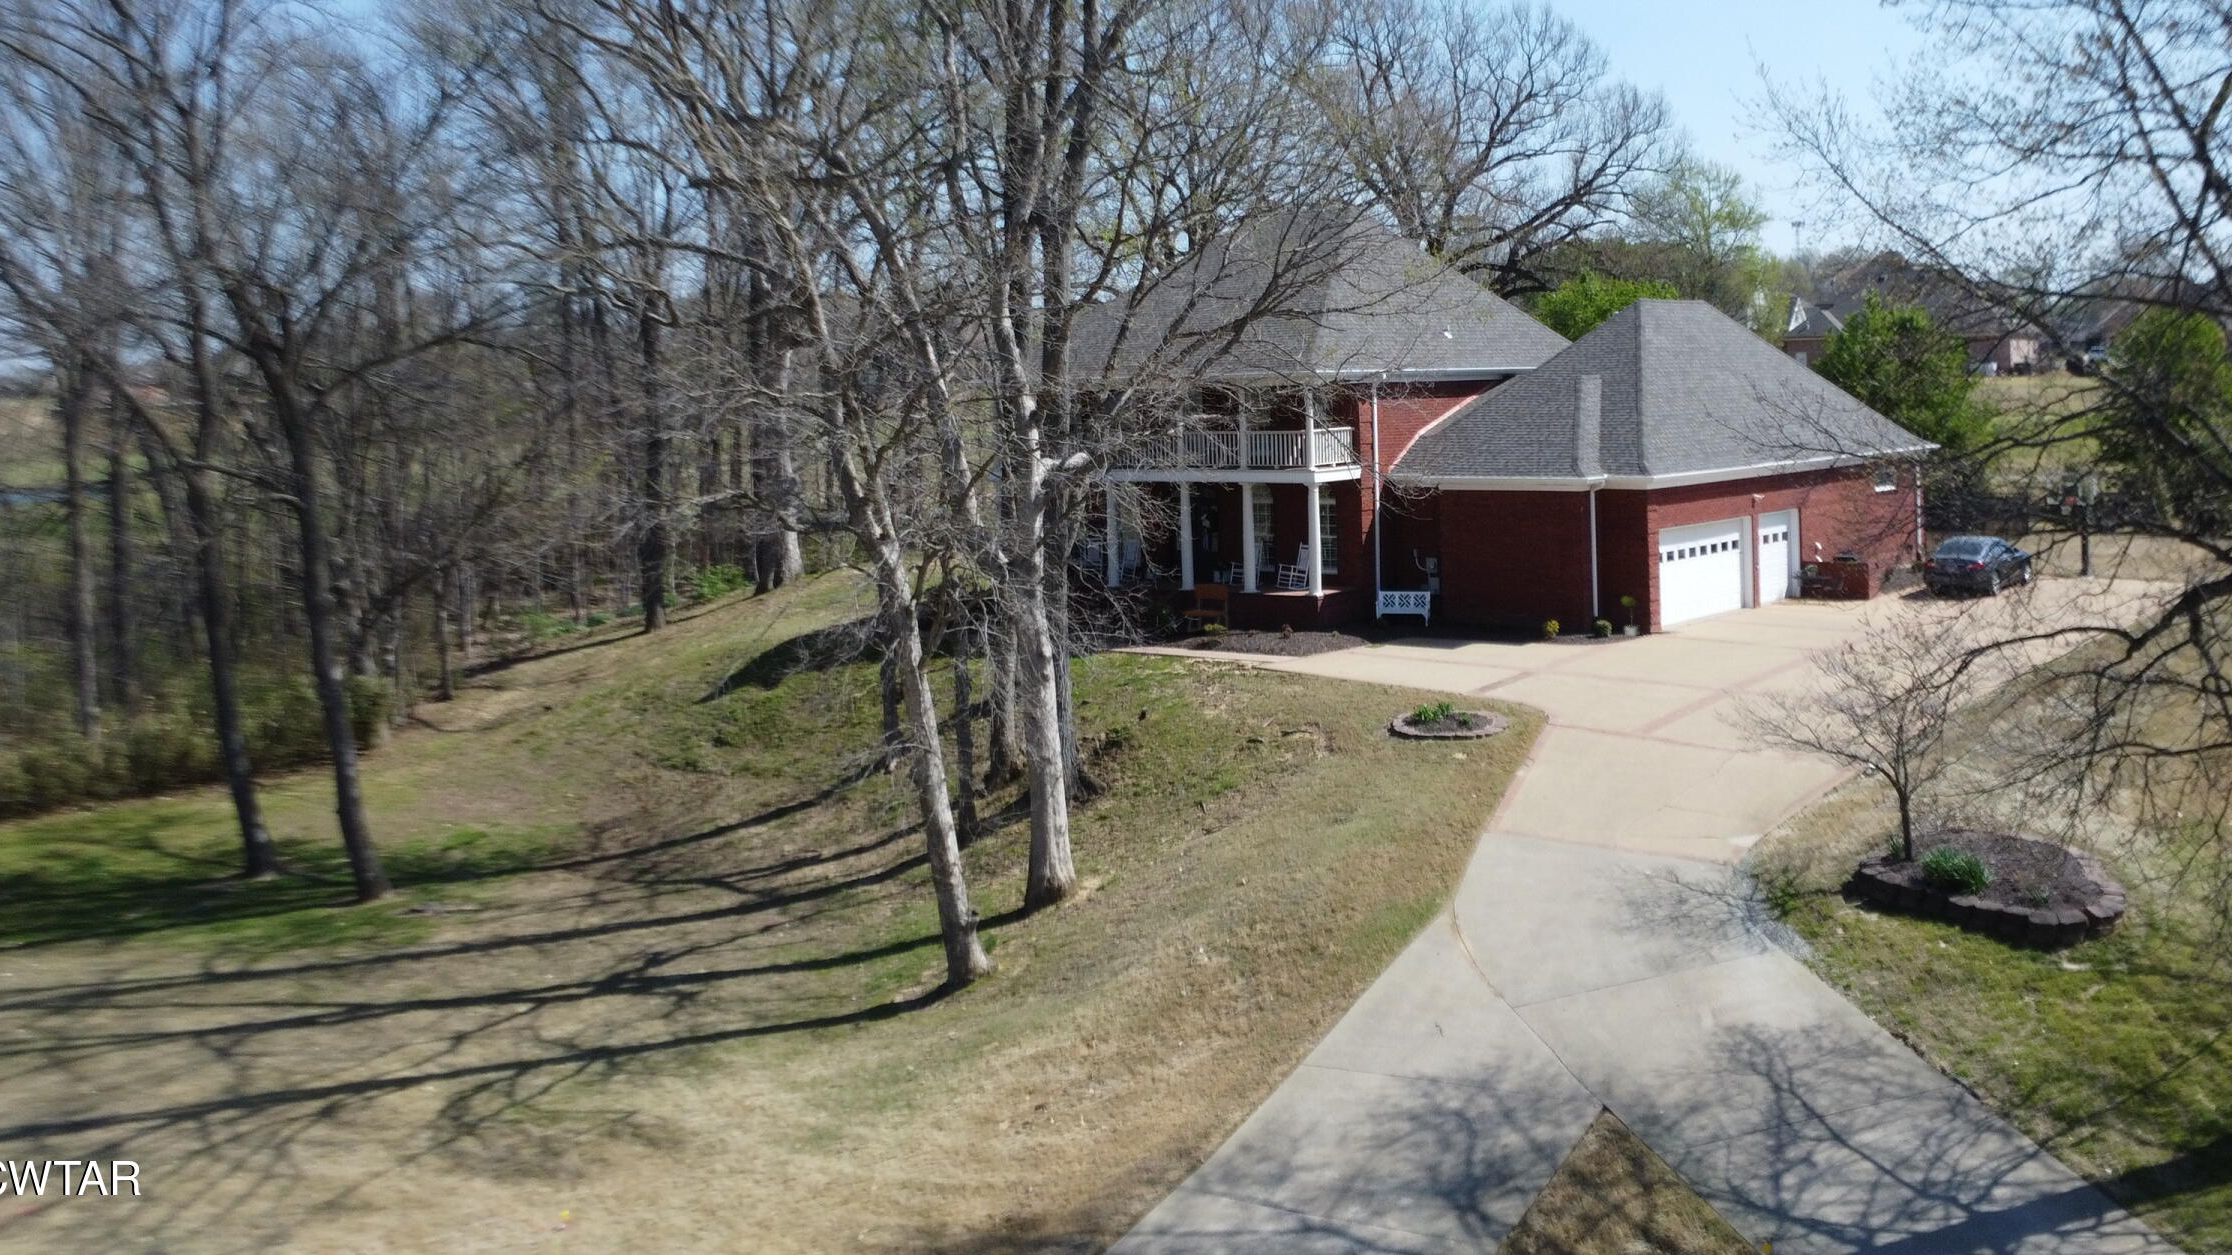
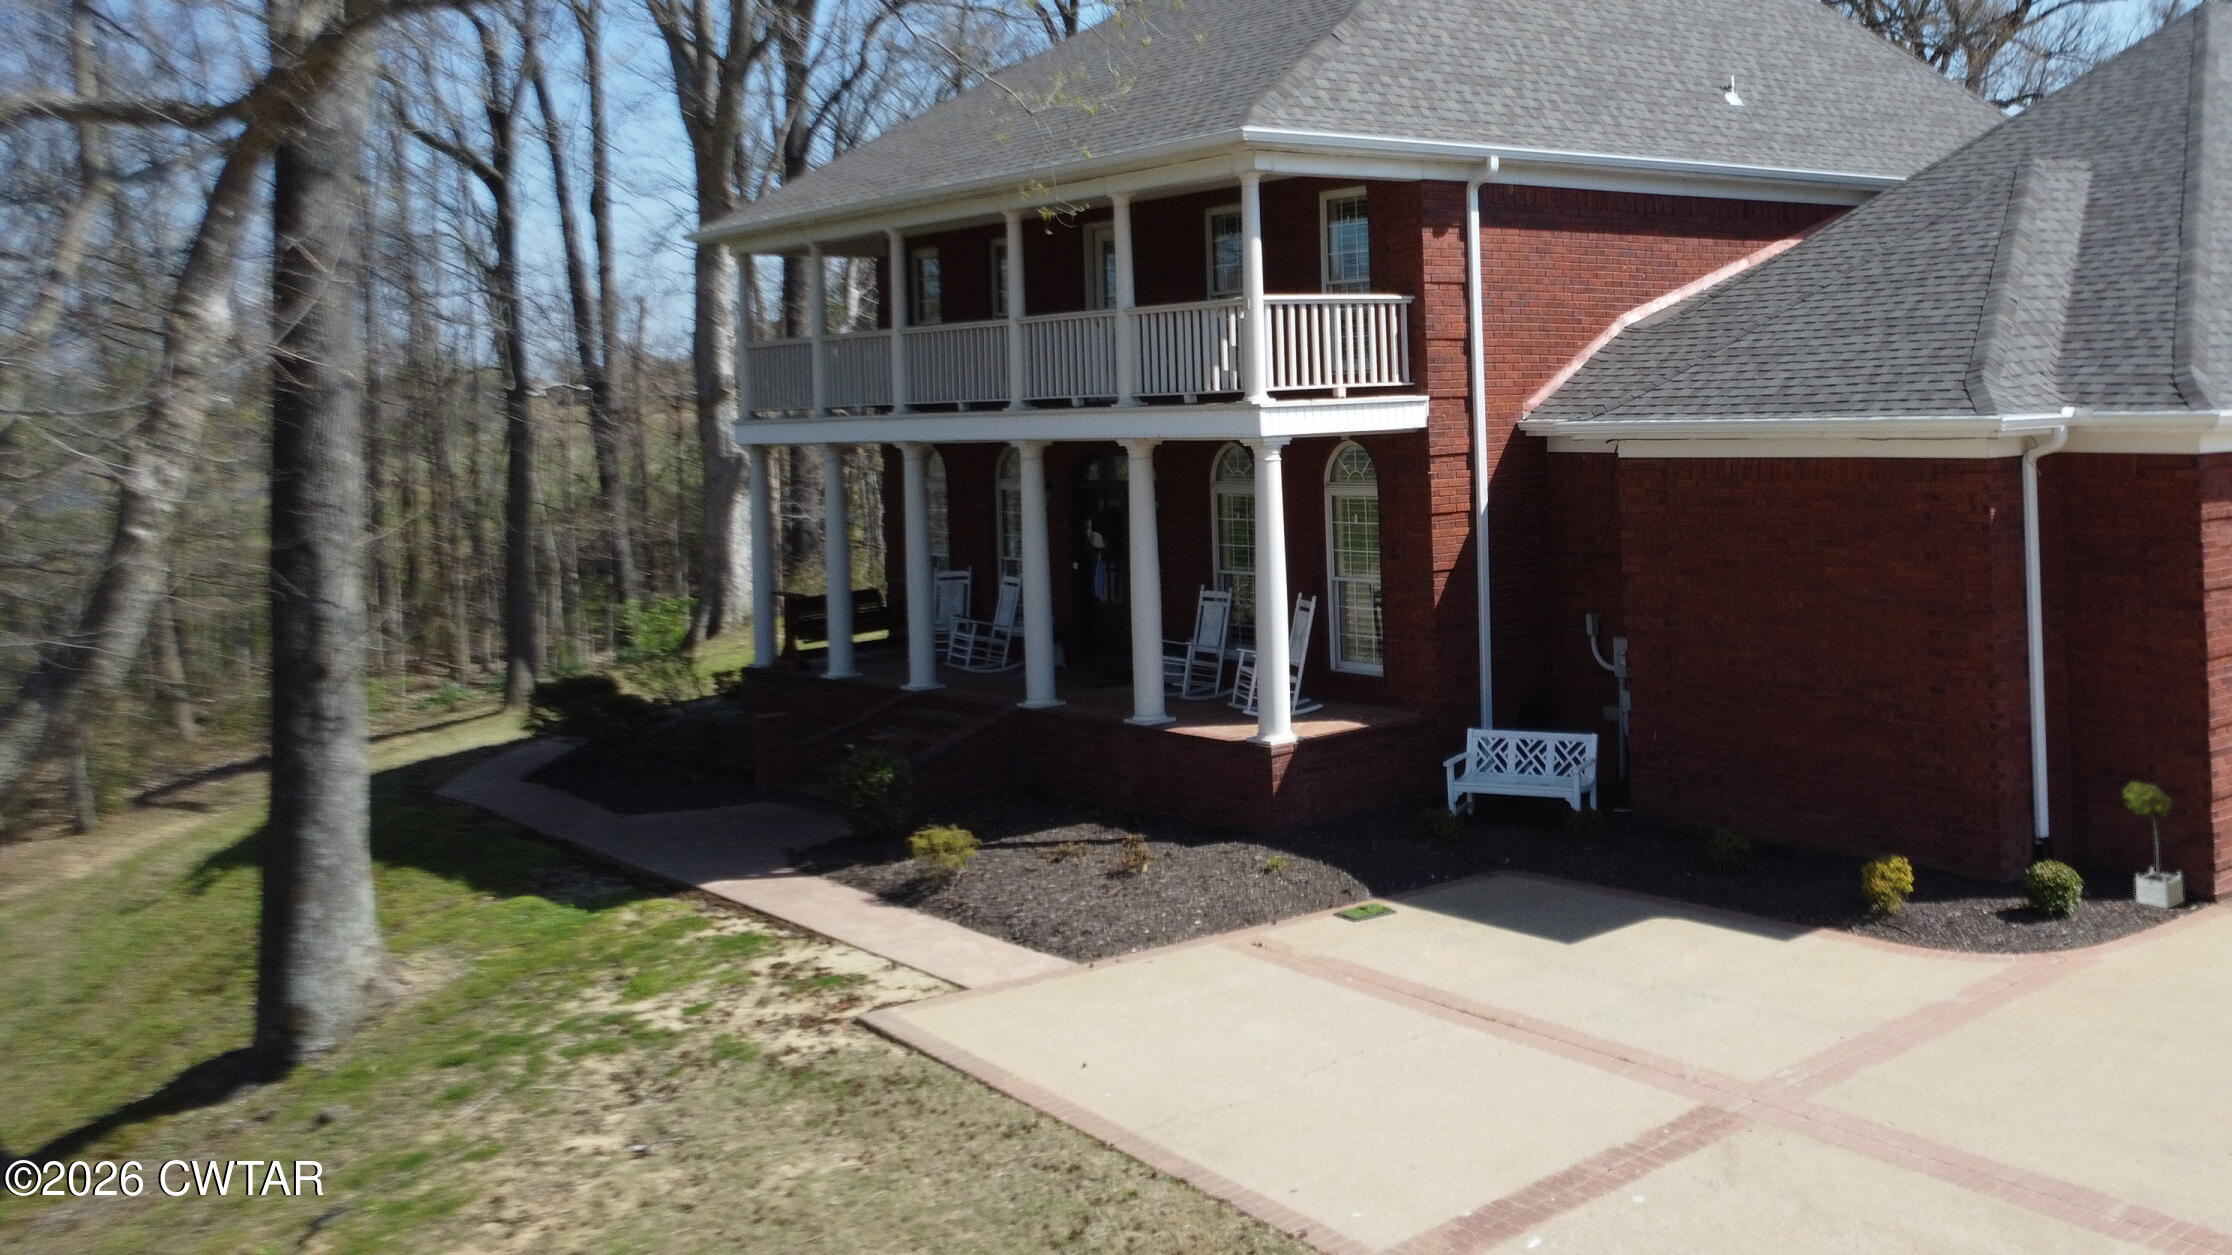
bench: present [1183,584,1228,634] -> none [992,694,1098,829]

